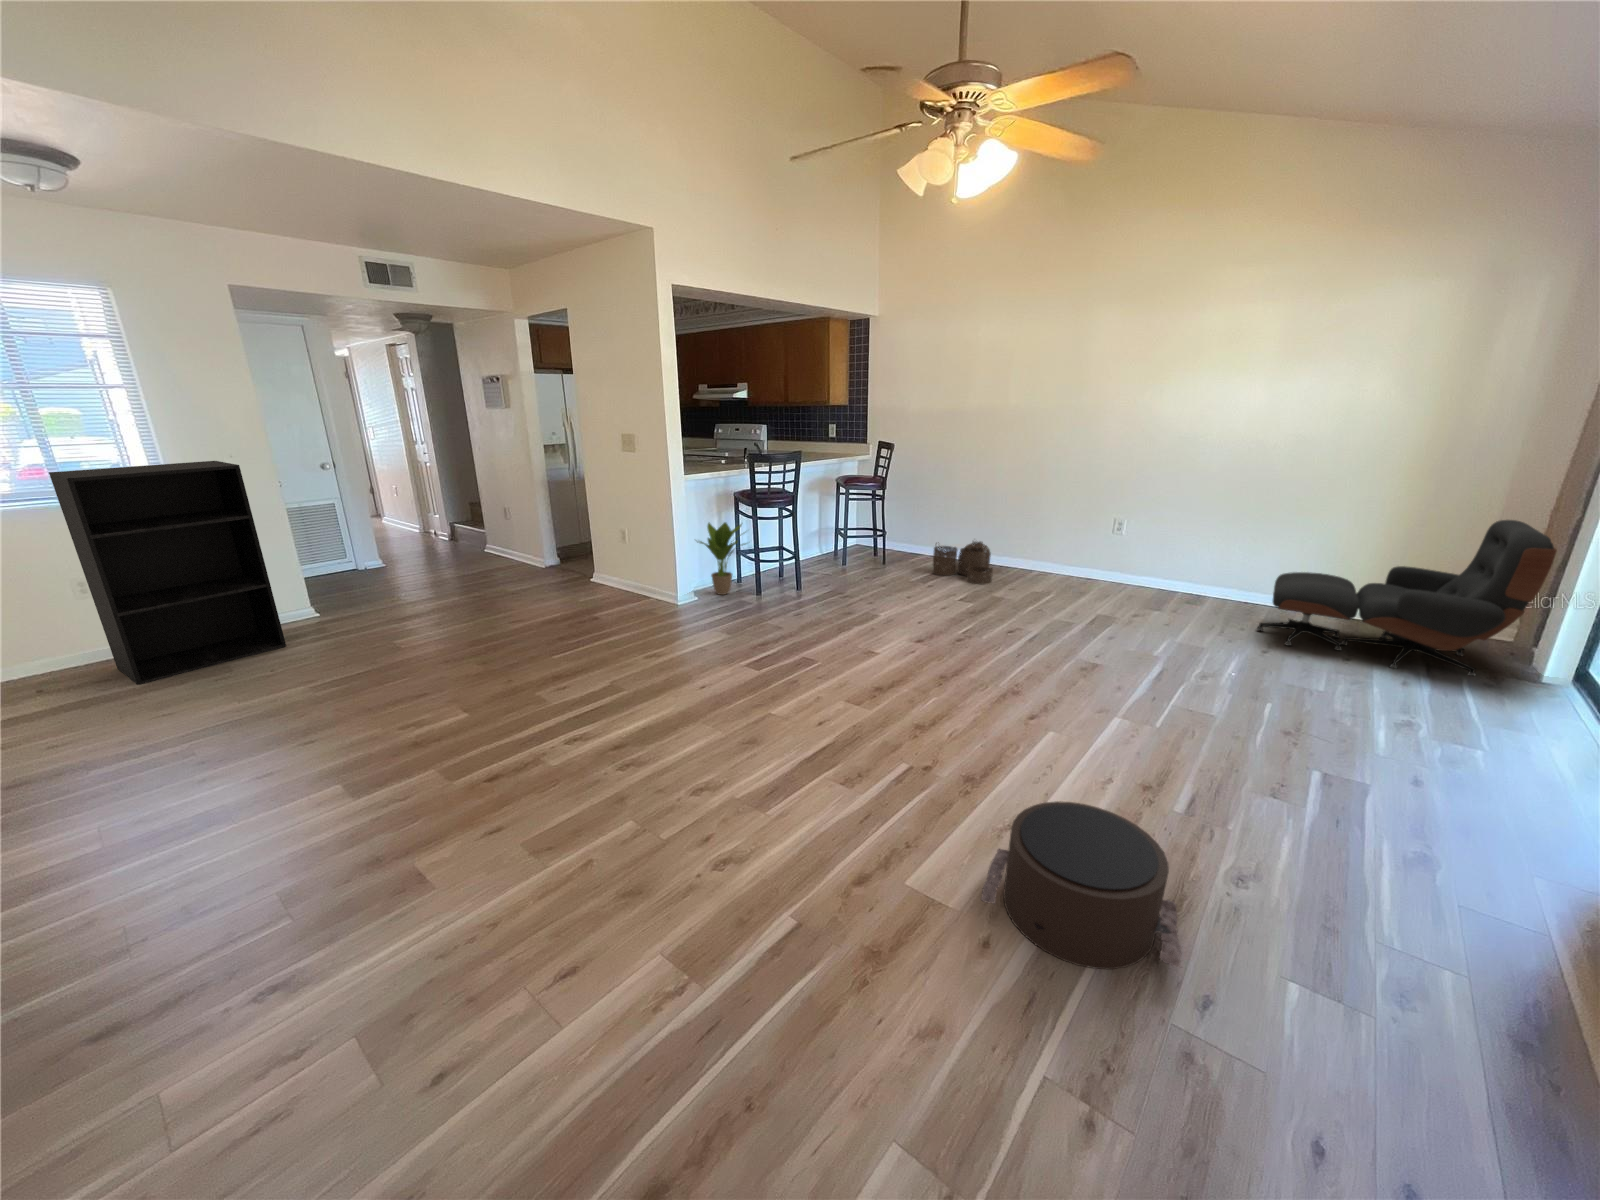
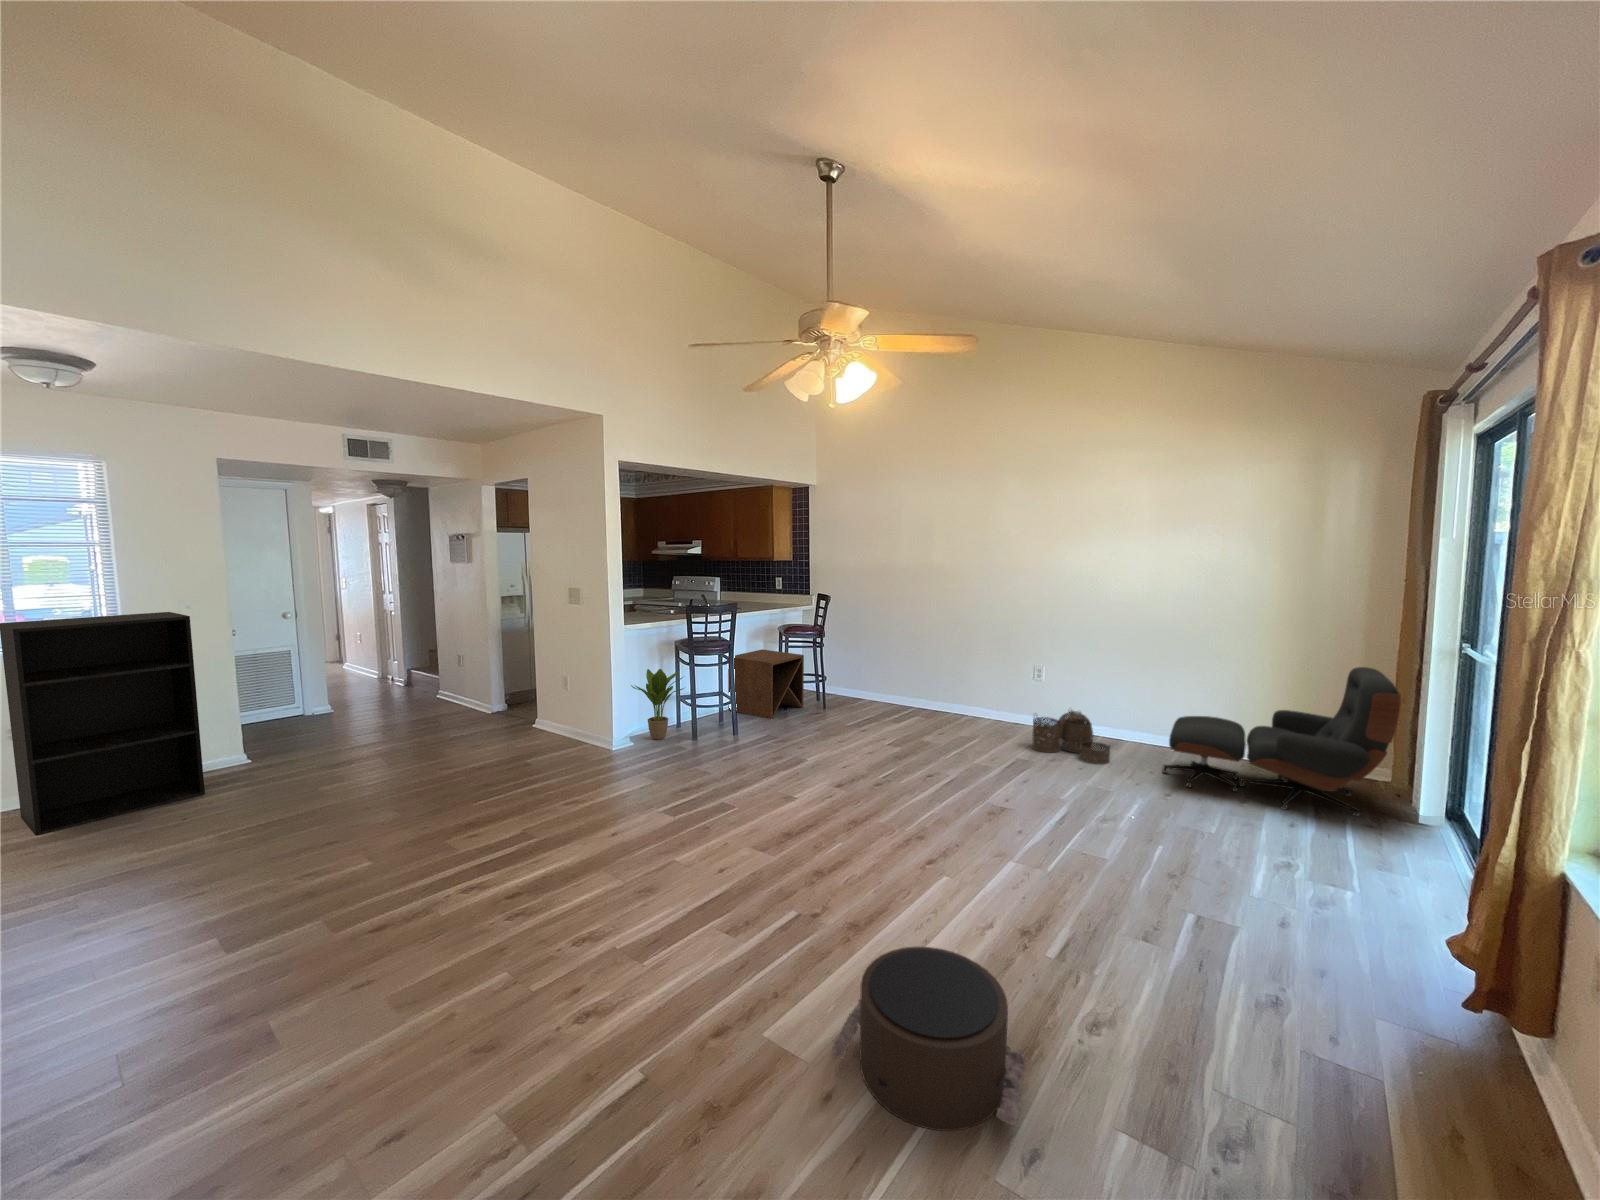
side table: none [787,502,866,575] -> present [728,649,804,719]
woven basket: present [933,541,993,585] -> present [1032,710,1110,764]

